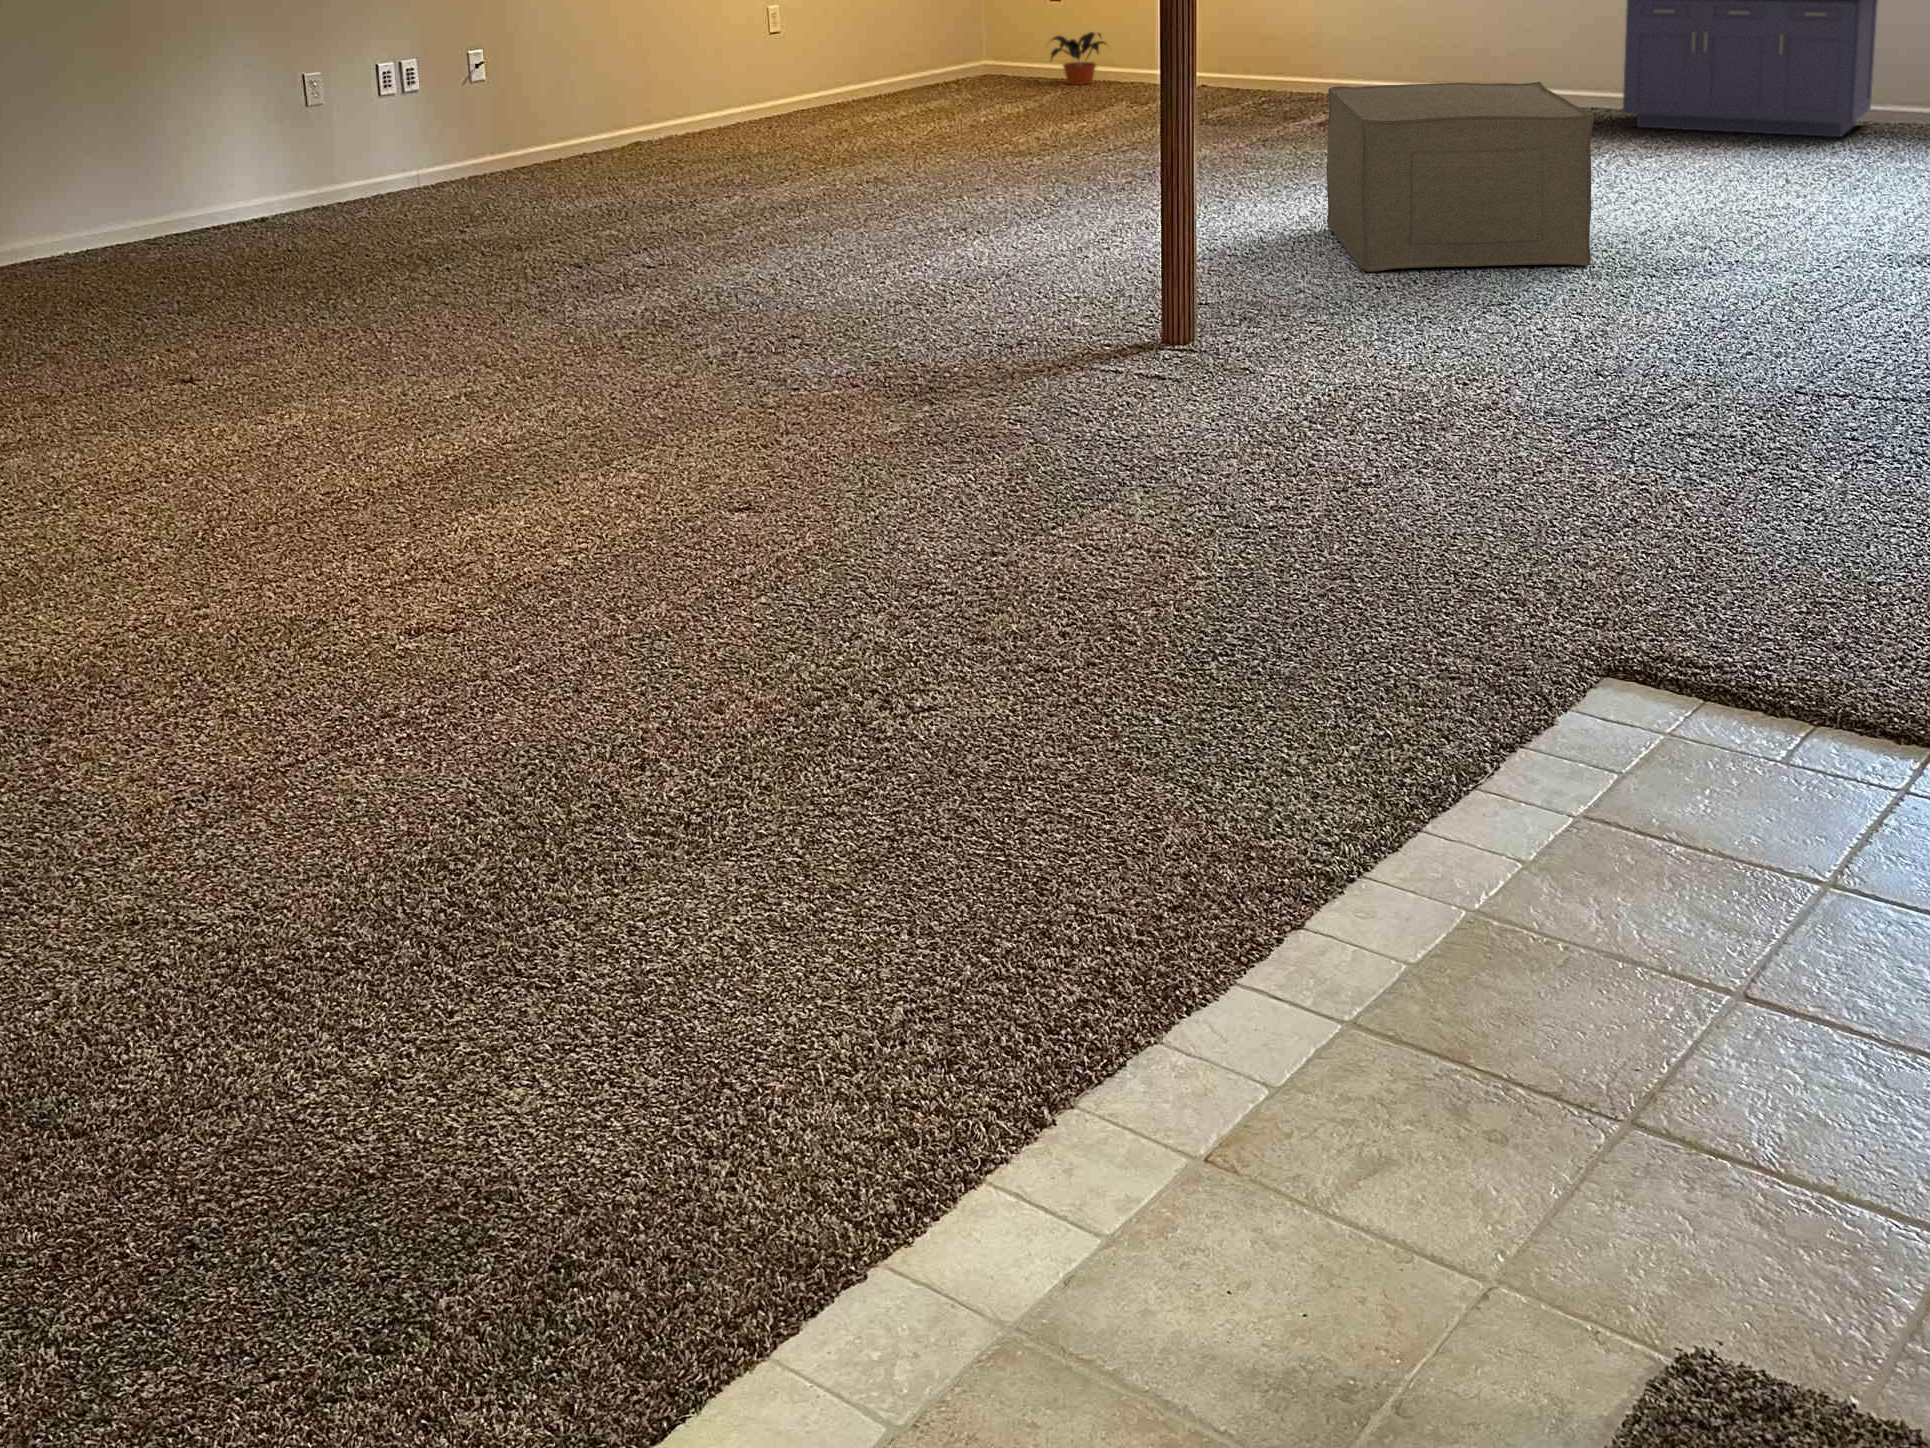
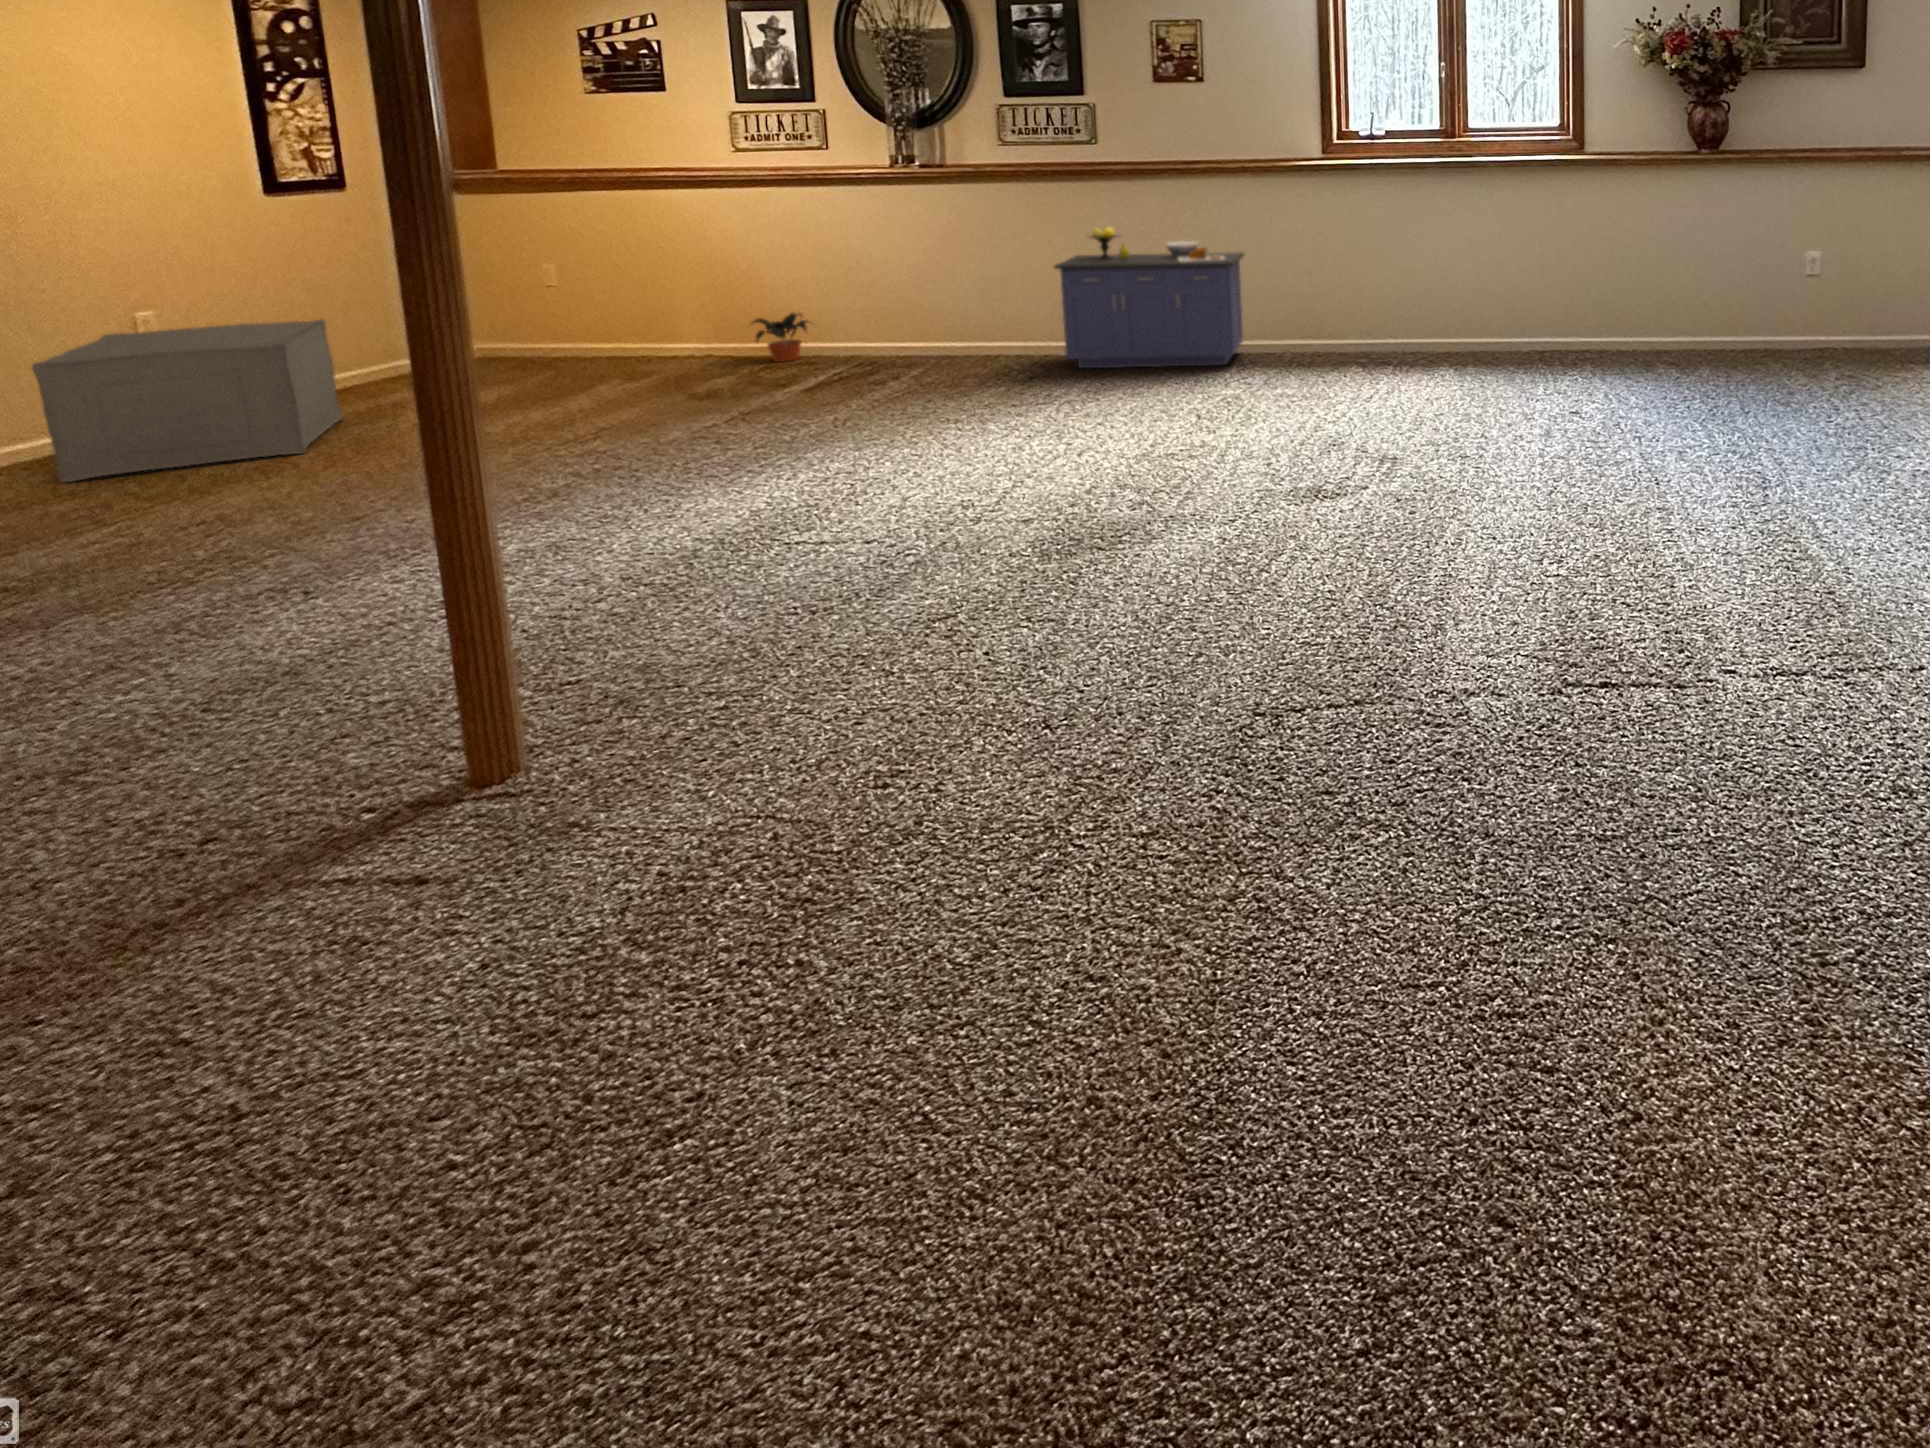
potted plant: present [1051,32,1106,85] -> present [752,313,808,362]
ottoman: present [1326,82,1594,272] -> present [32,319,343,482]

